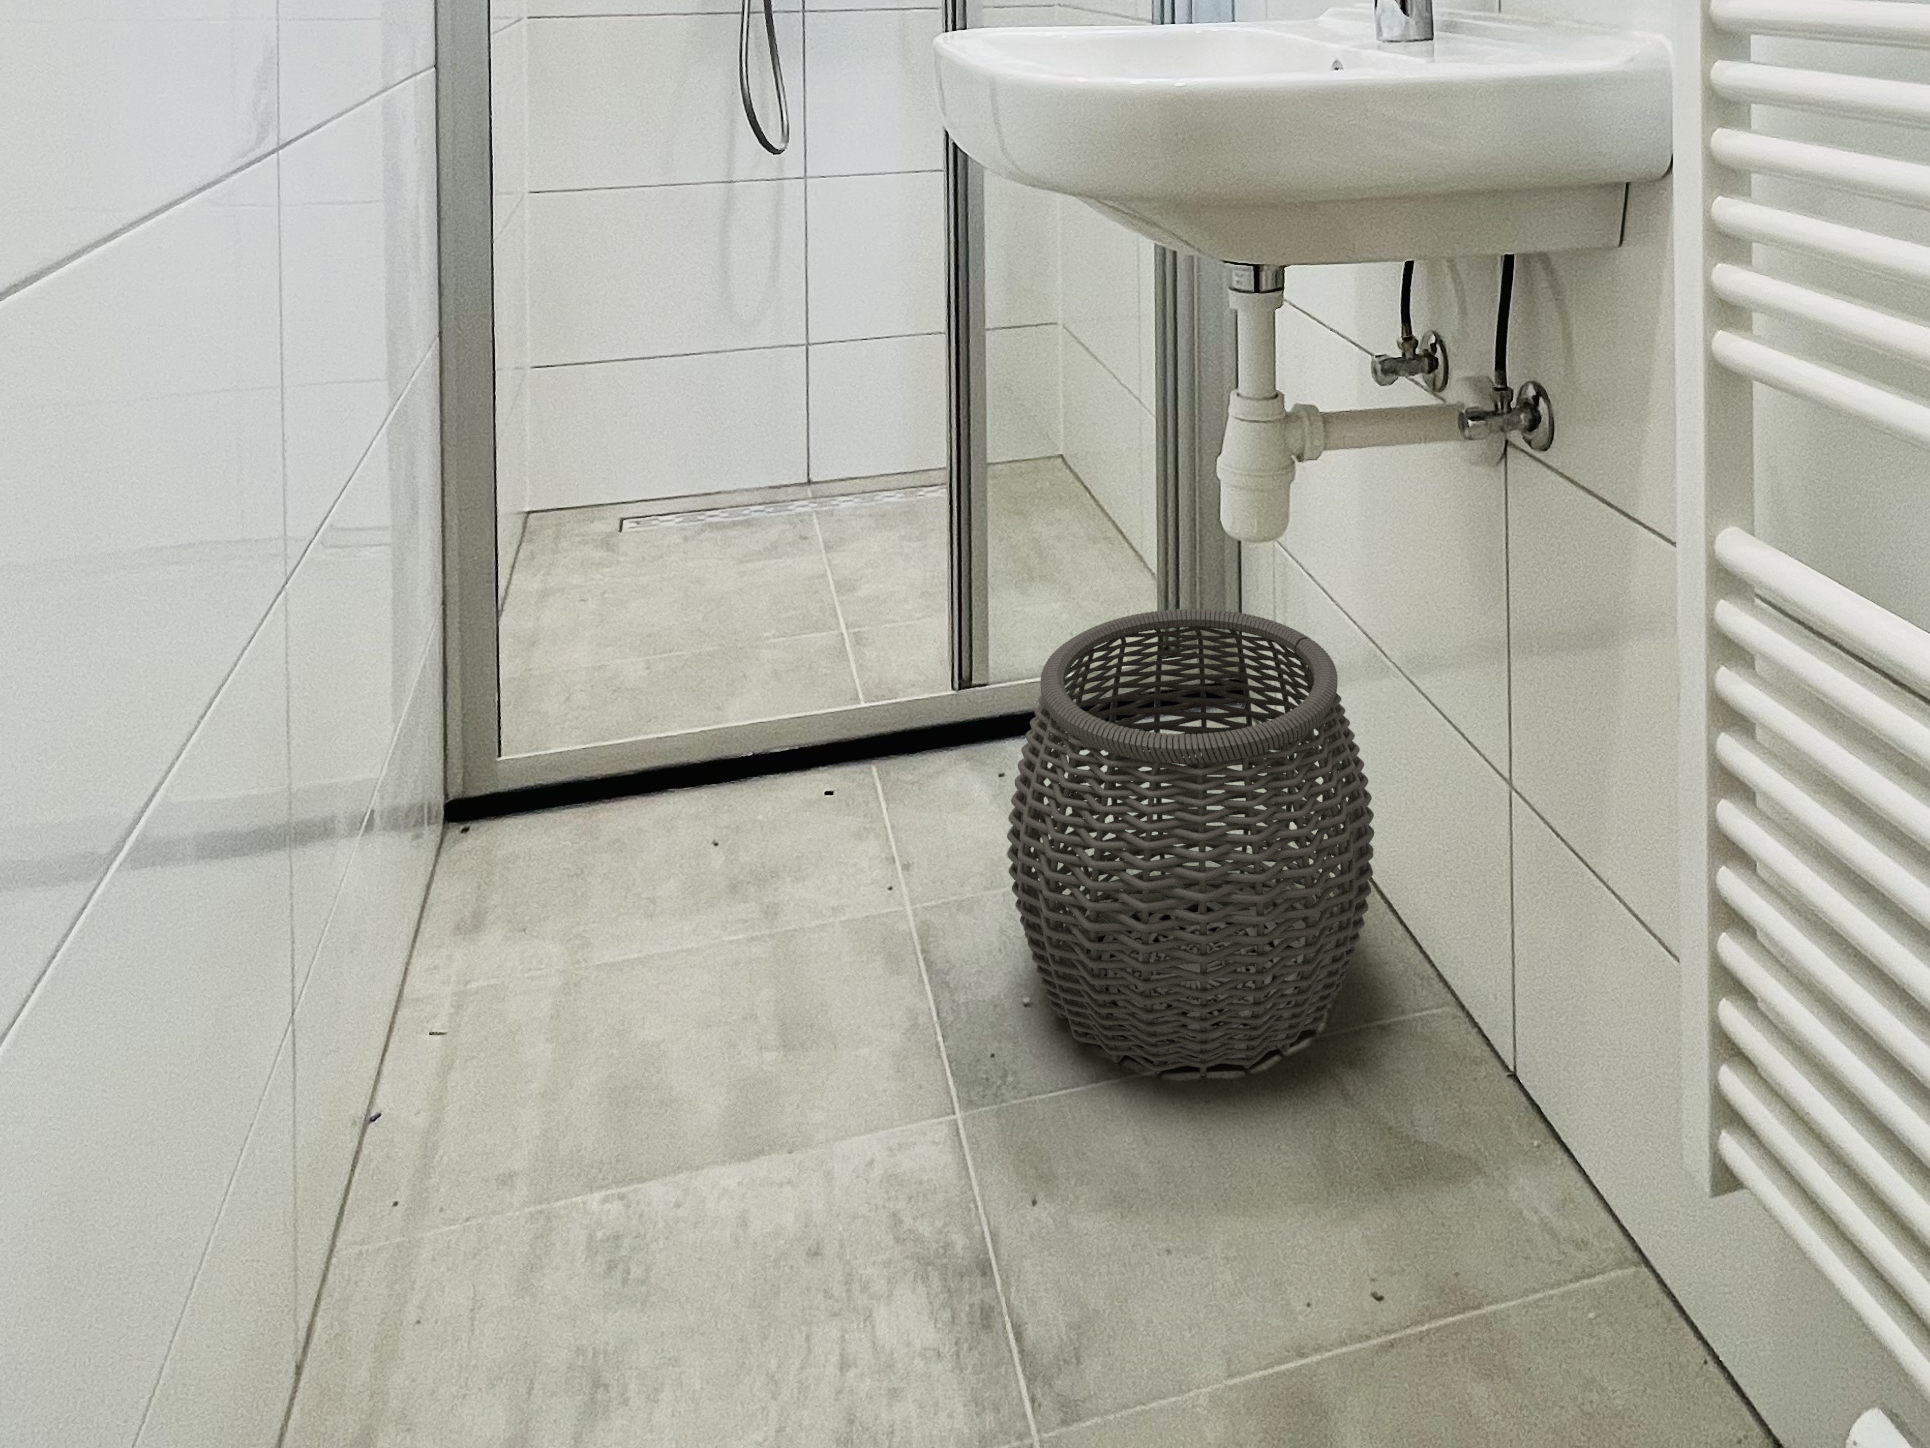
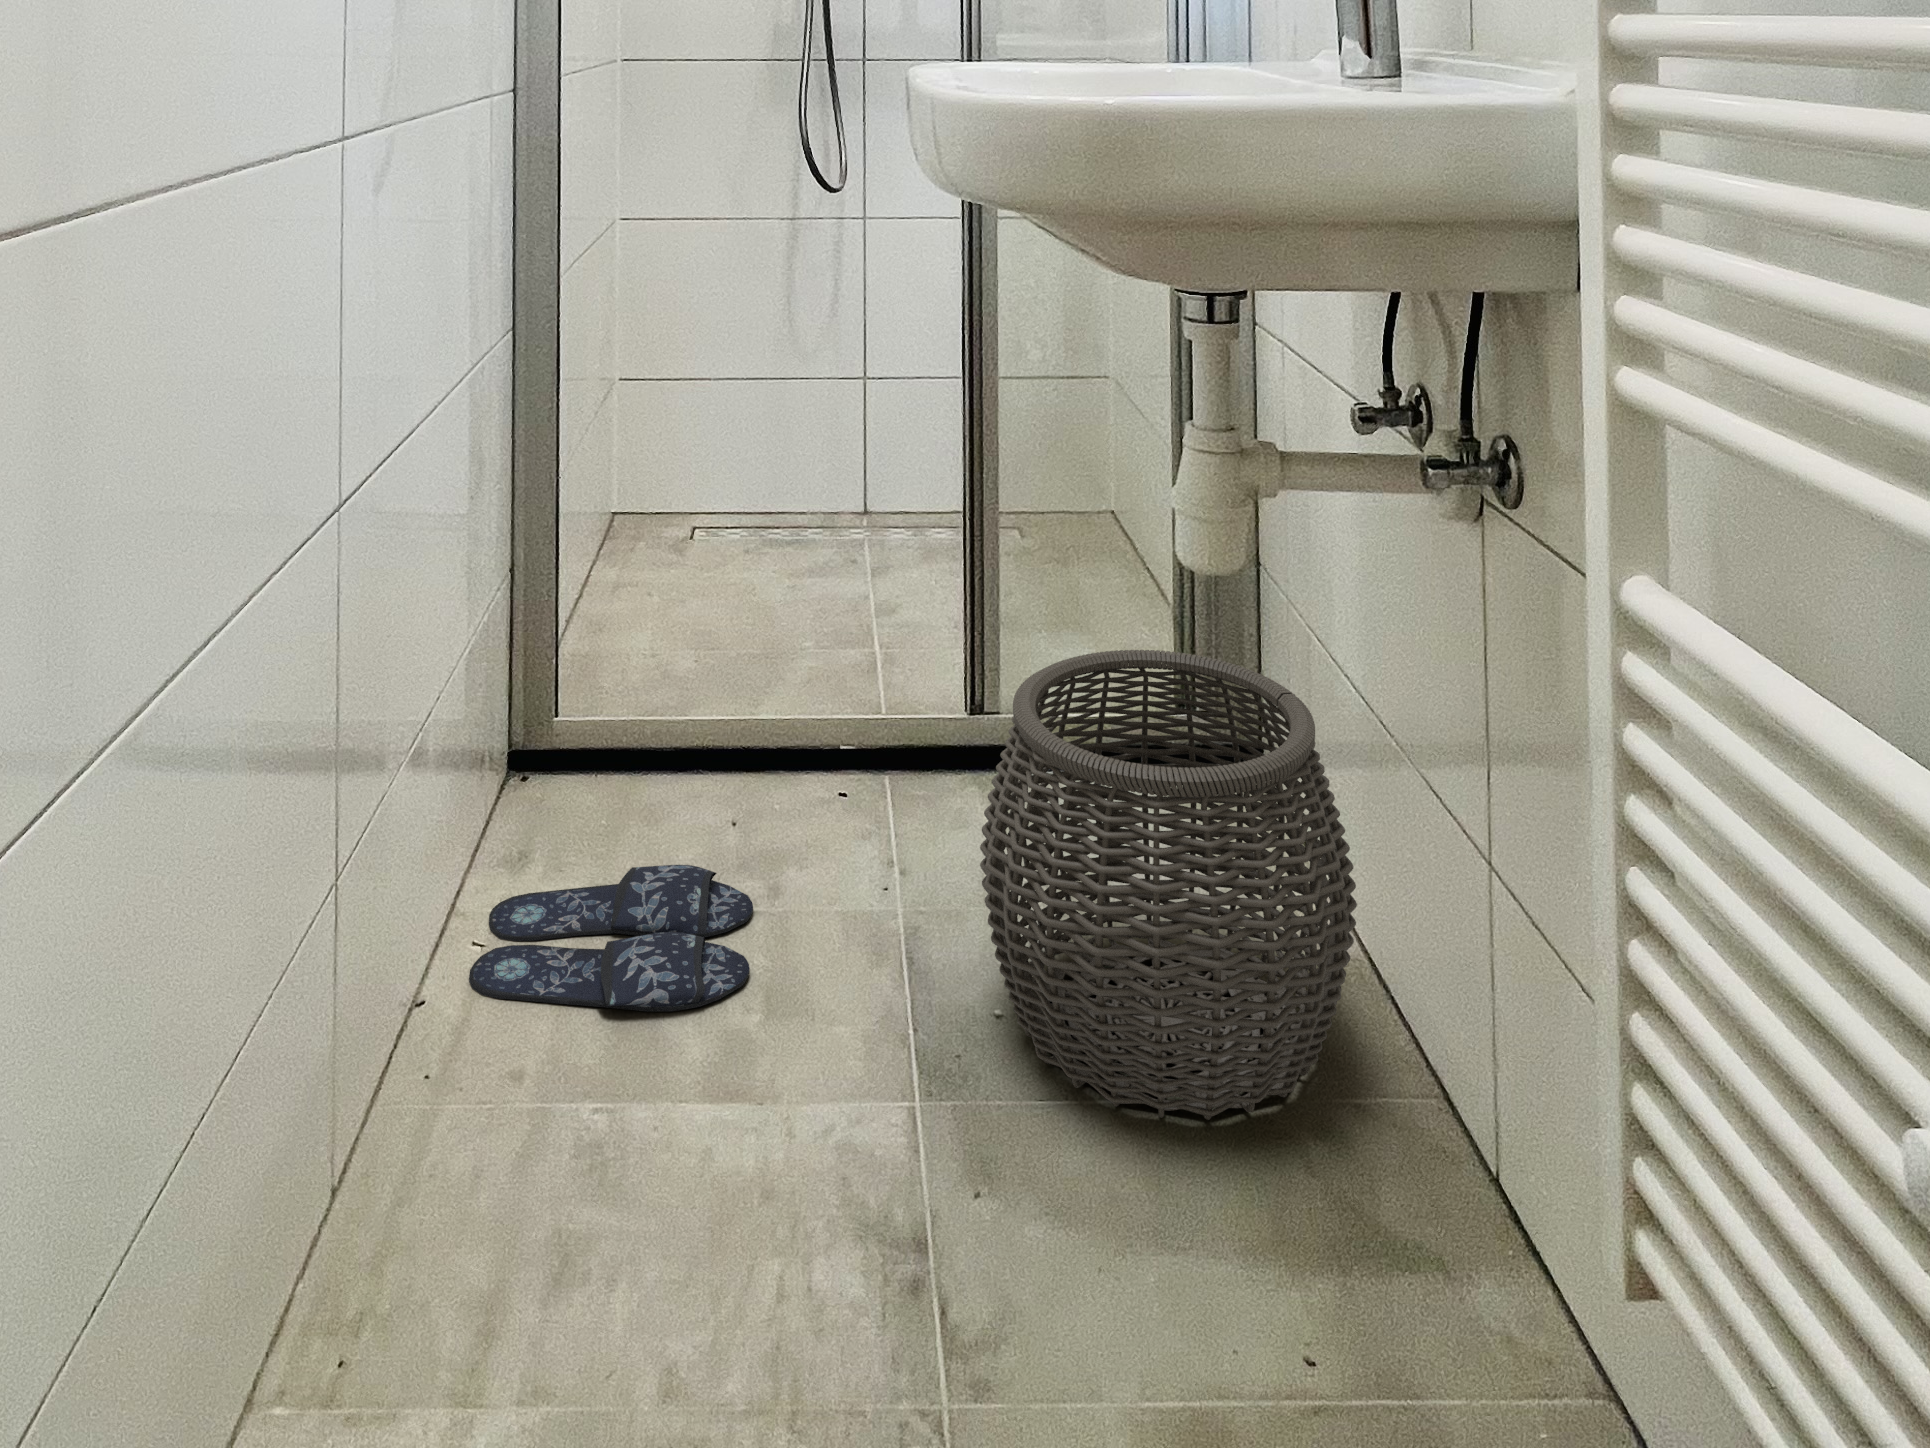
slippers: none [430,899,758,1094] -> present [469,865,753,1012]

